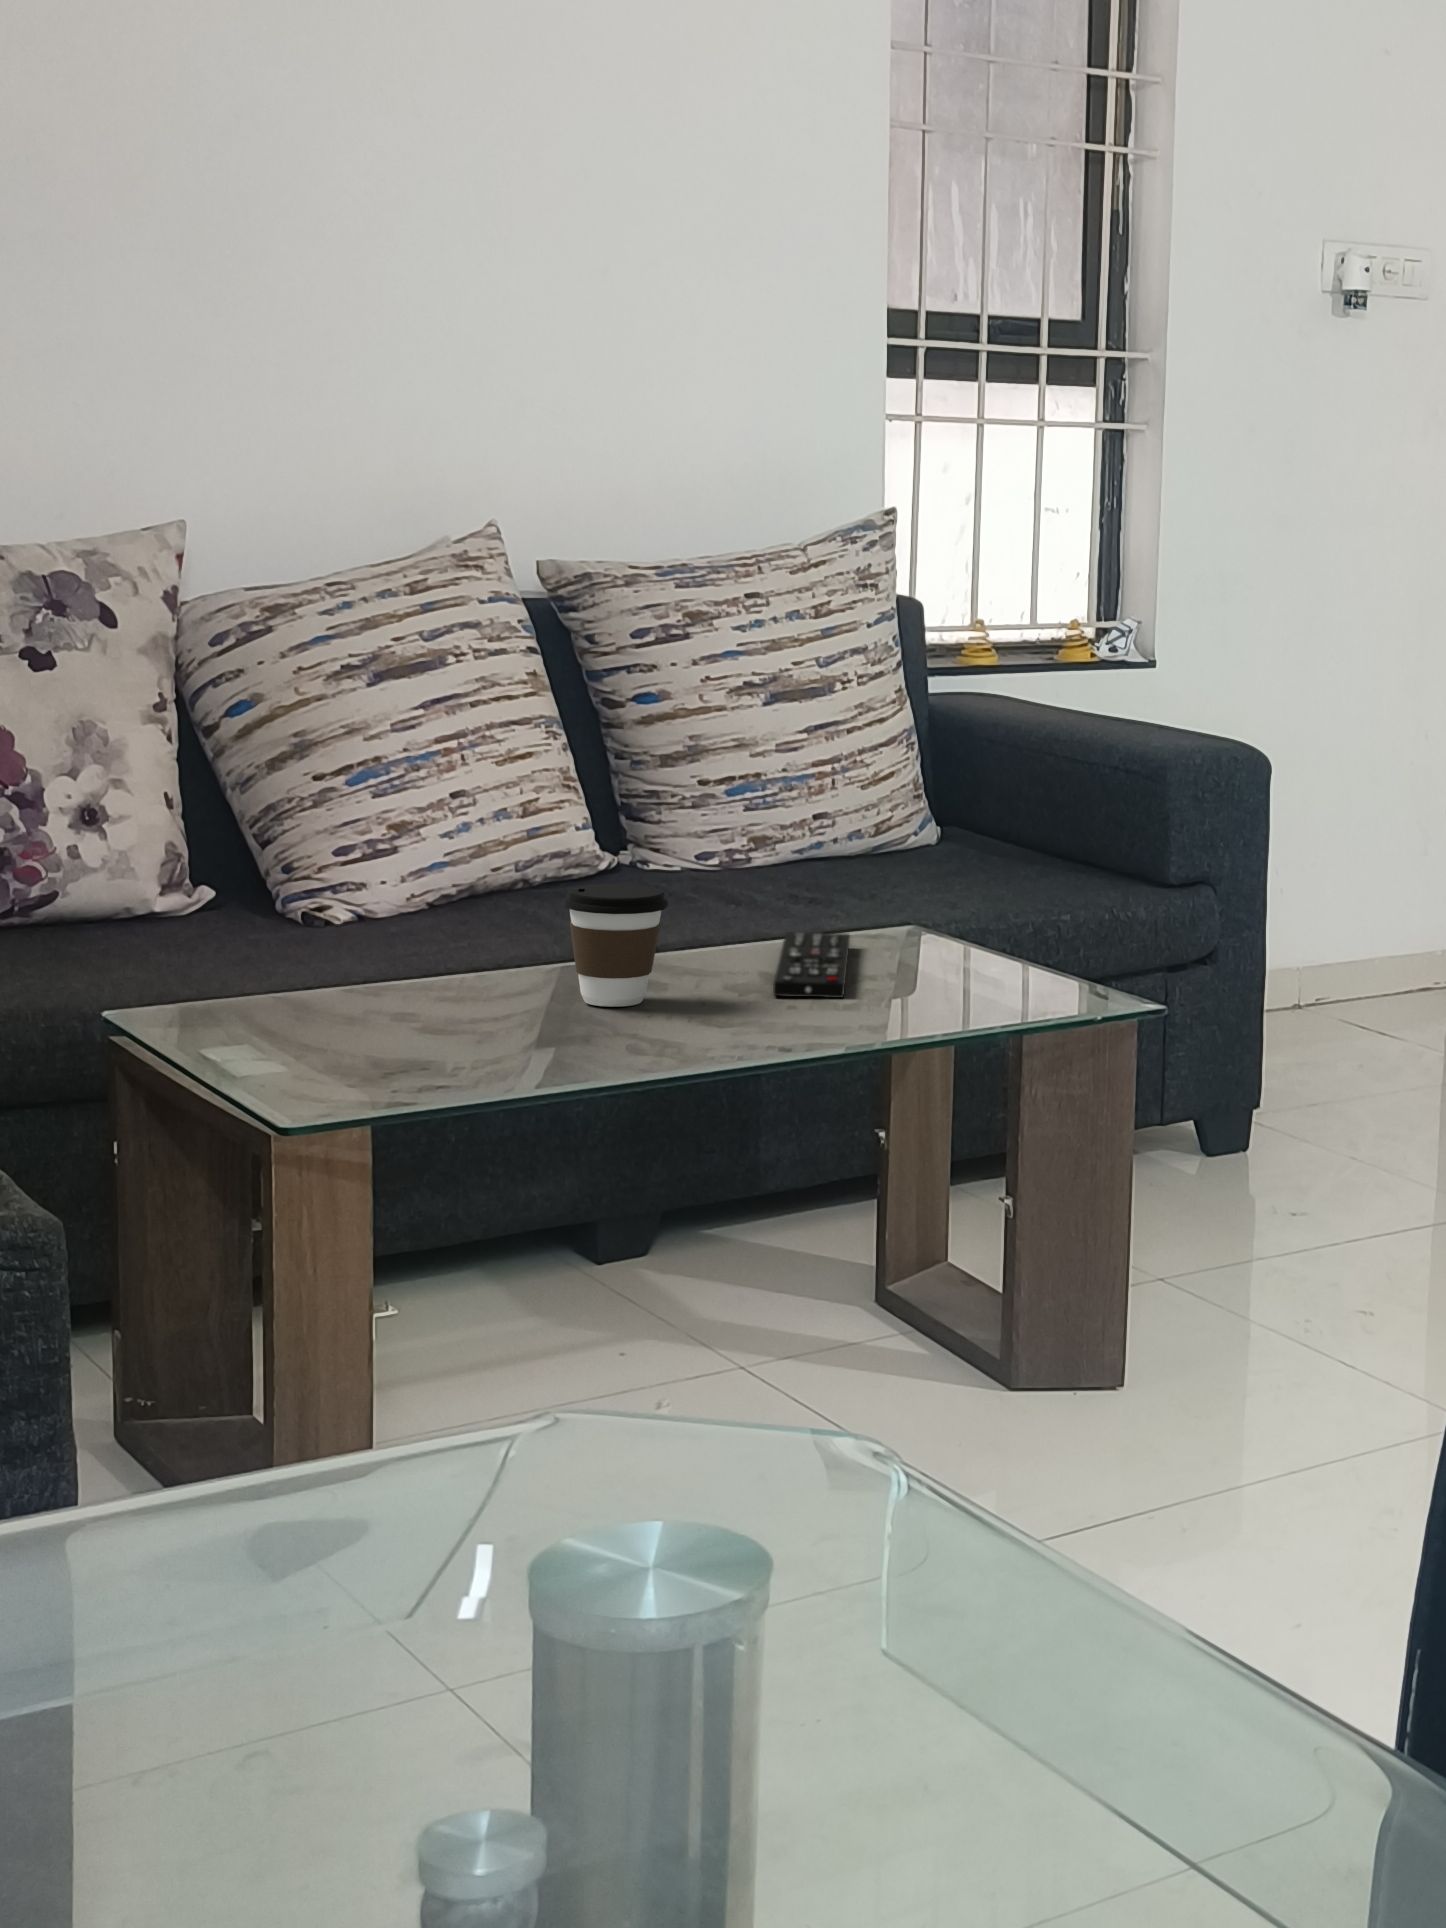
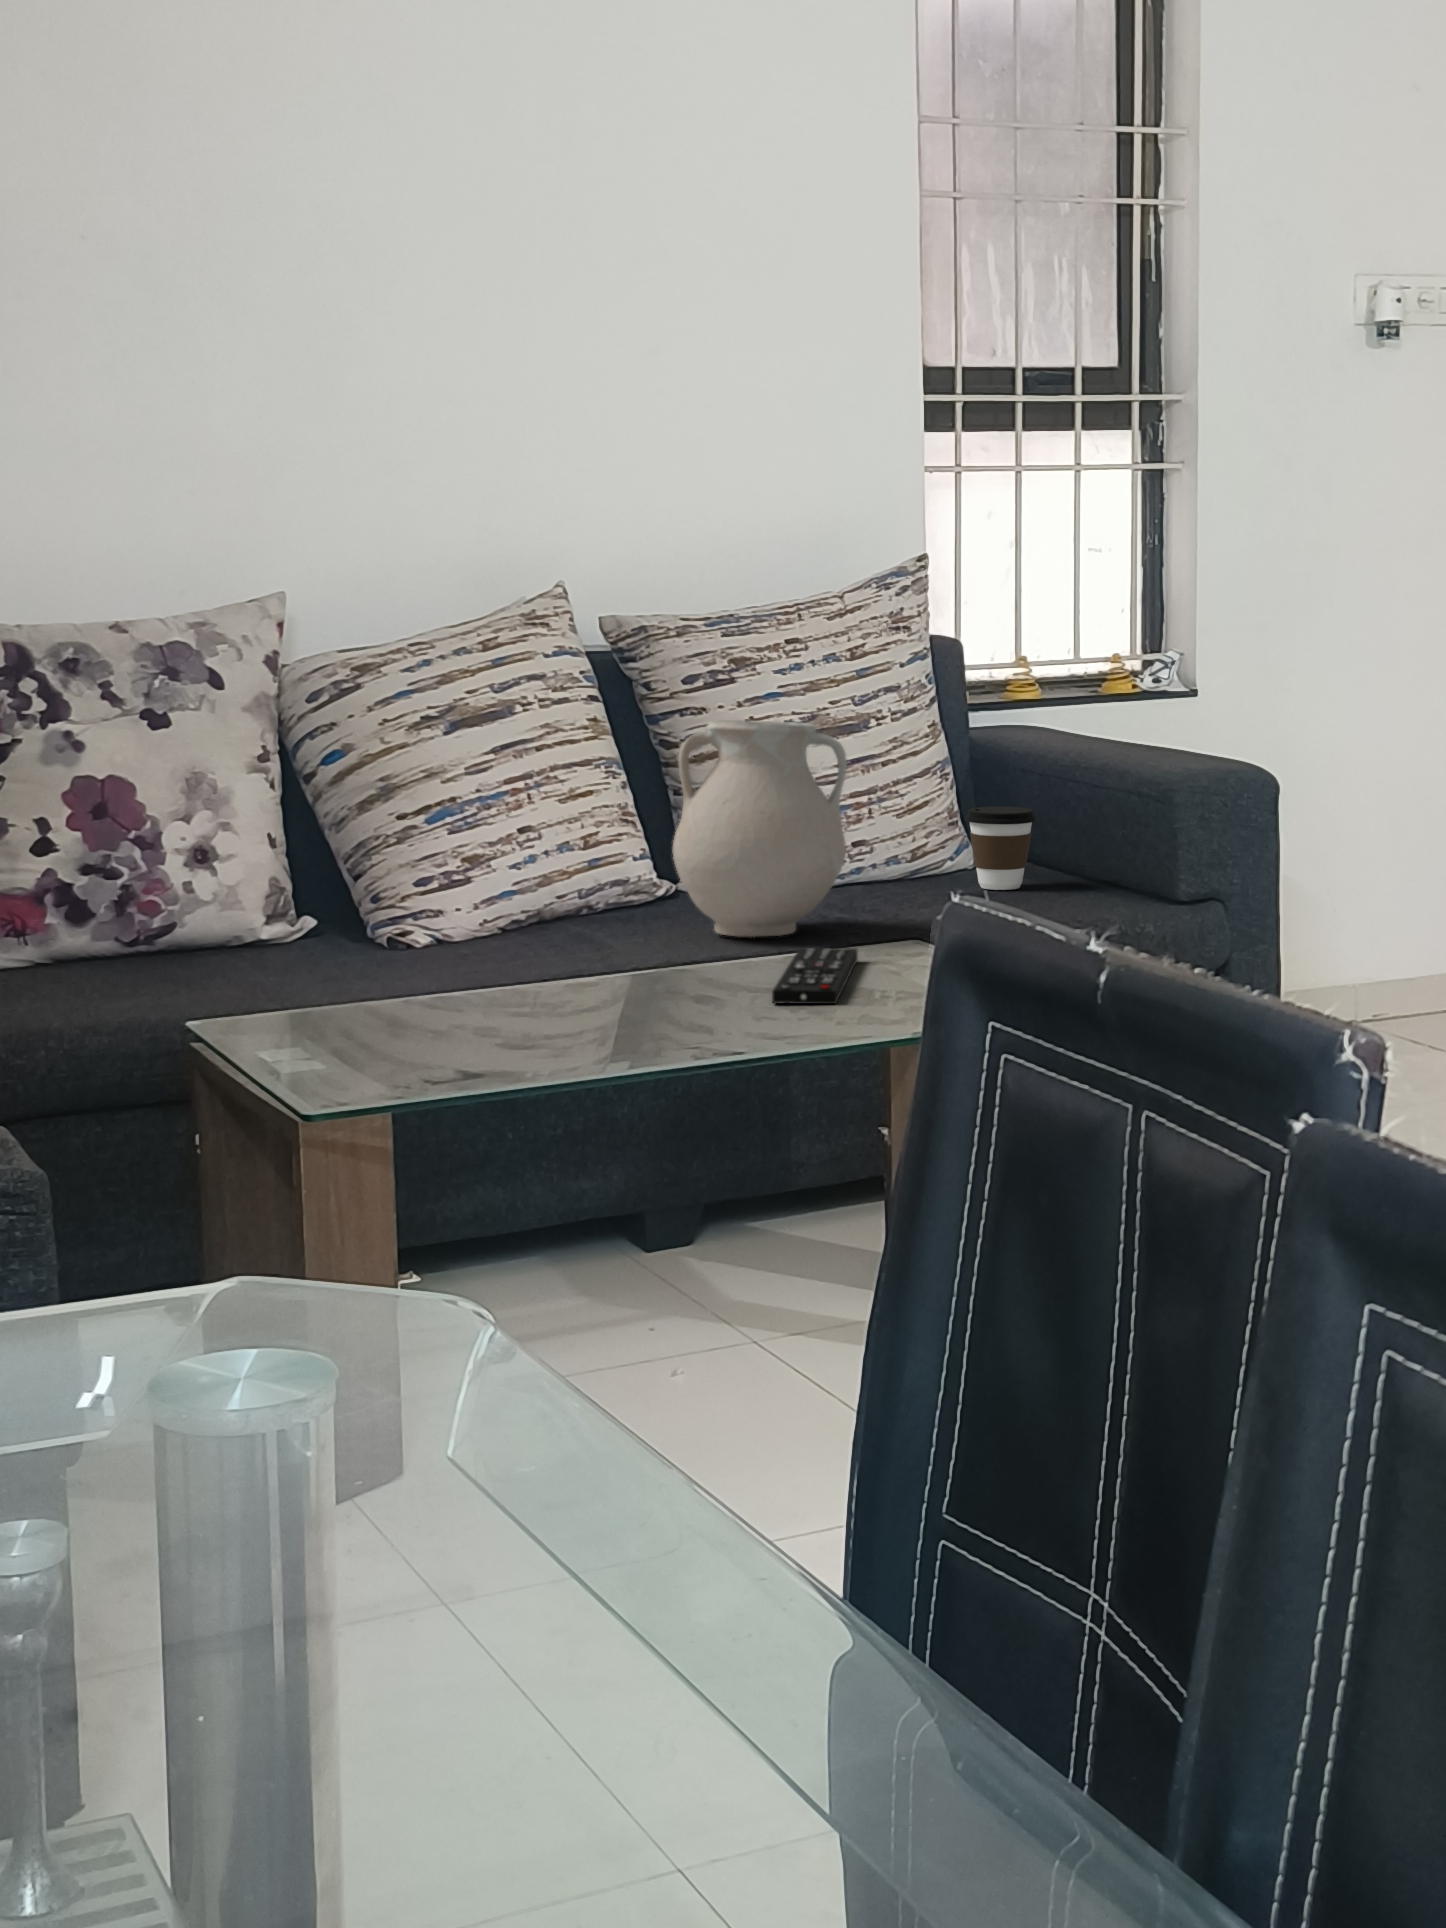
vase: none [635,681,831,917] -> present [673,720,847,937]
coffee cup: present [563,884,668,1007] -> present [965,806,1036,890]

